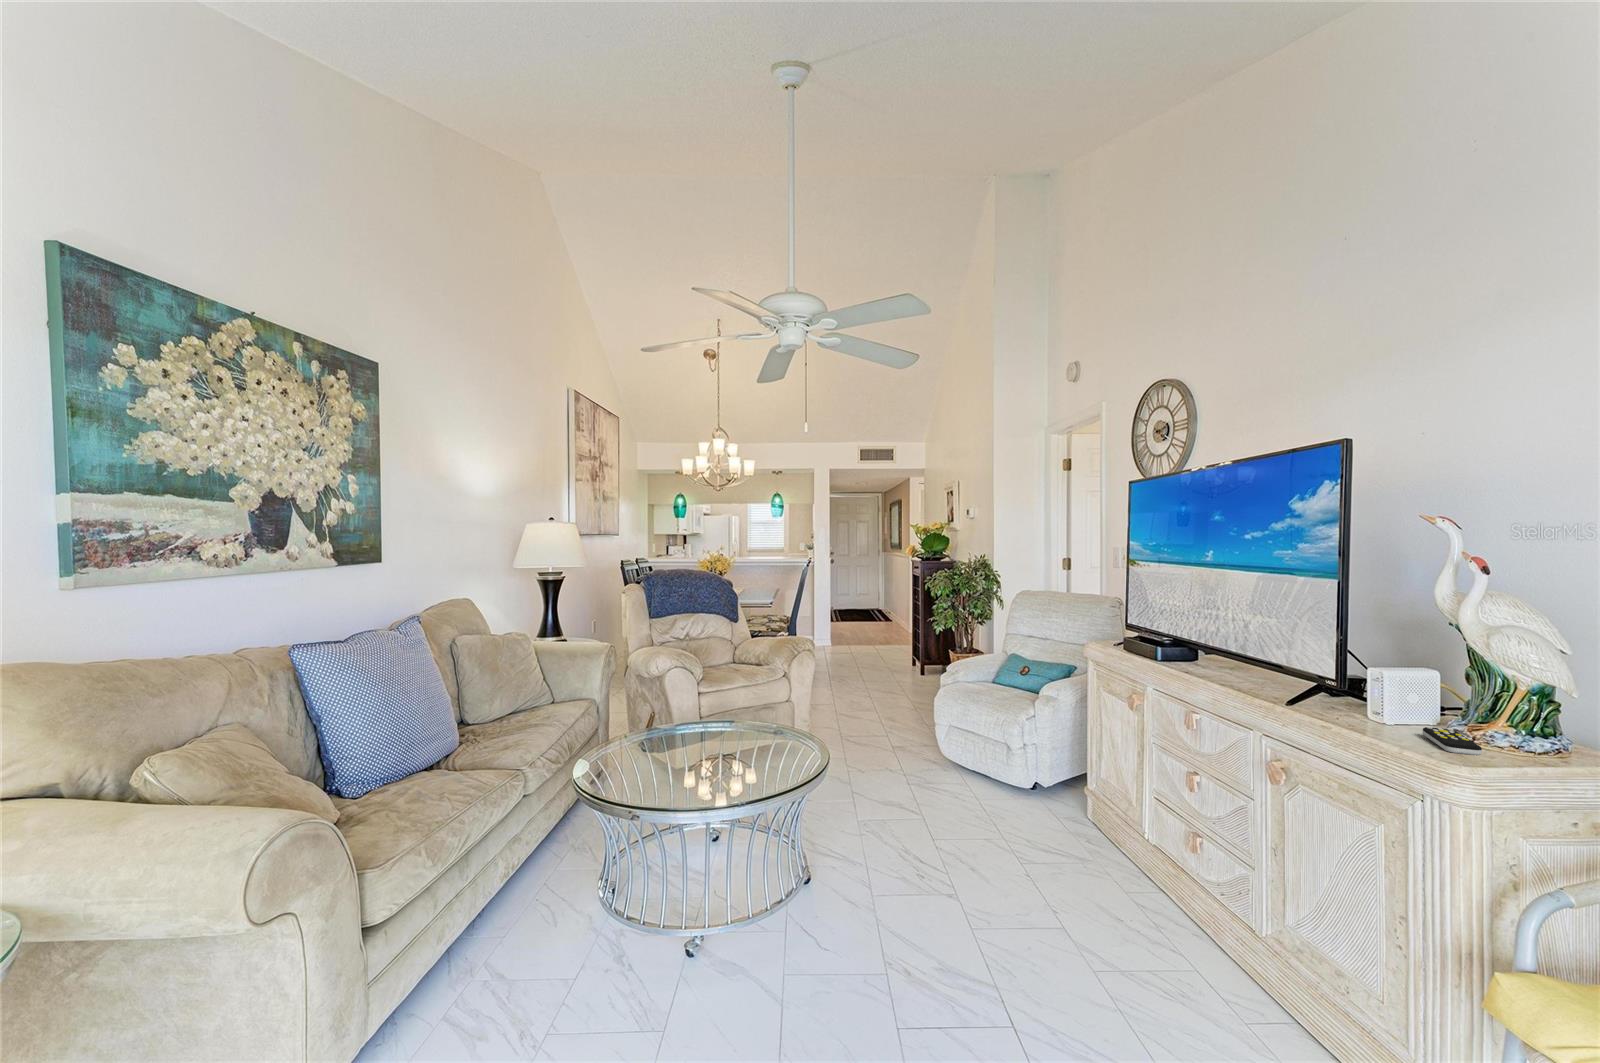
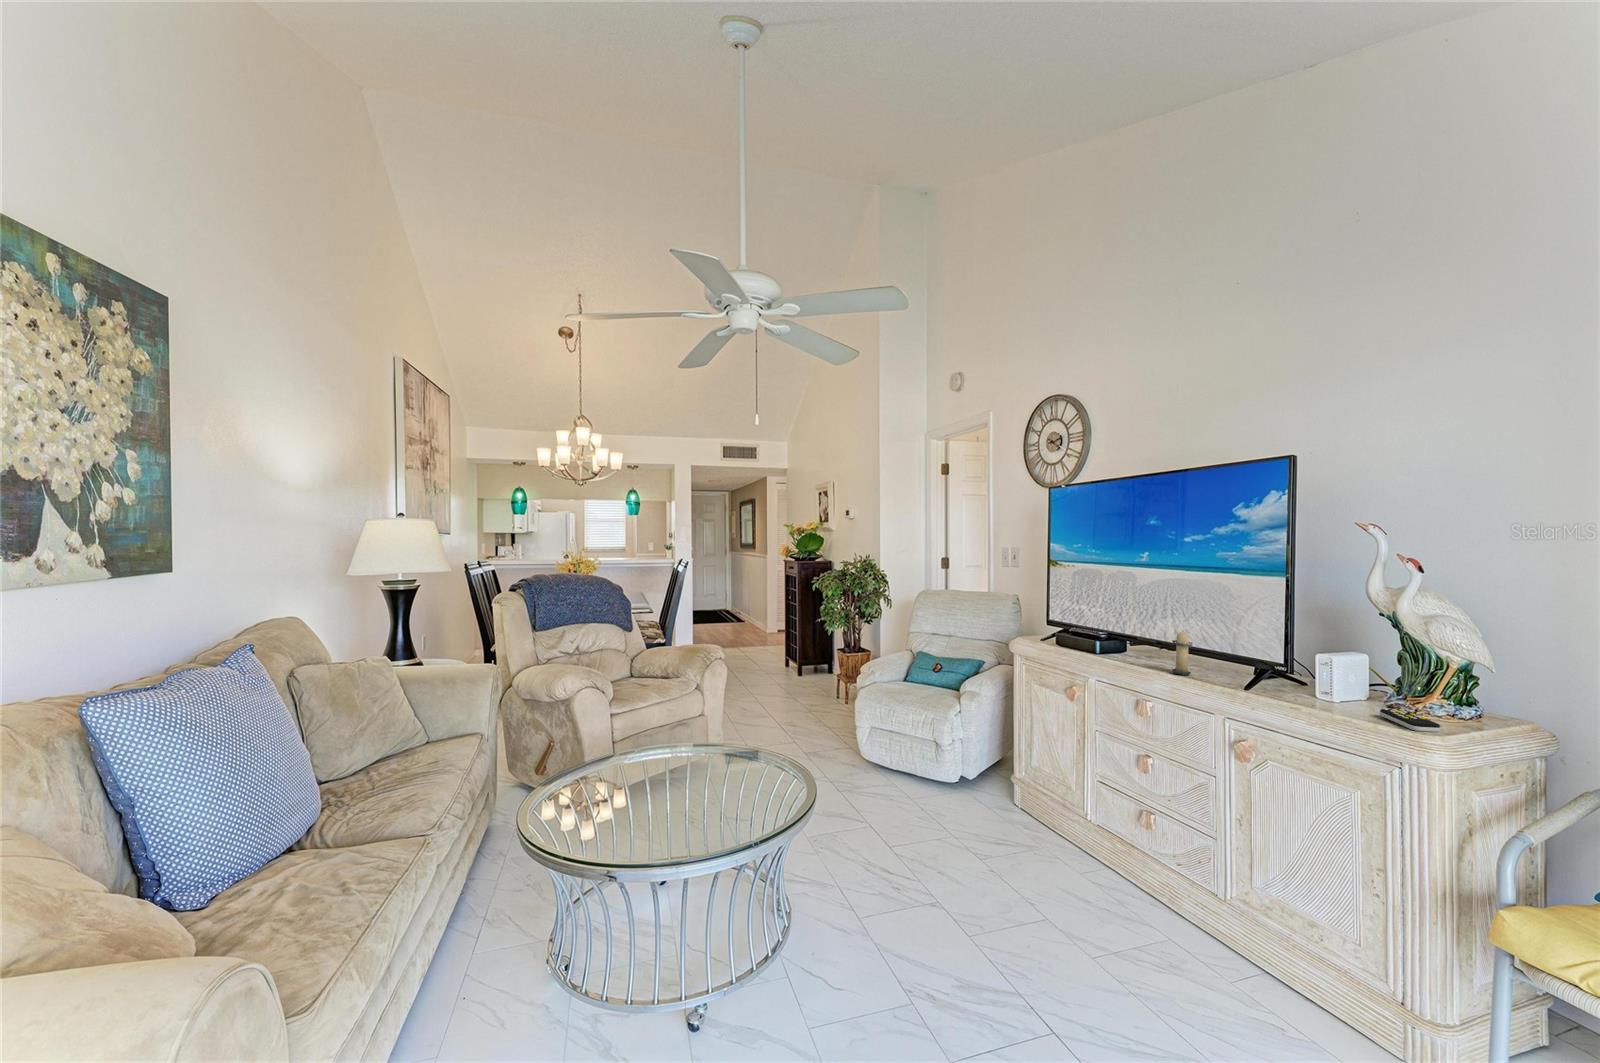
candle: none [1223,634,1251,684] -> present [1172,631,1192,675]

